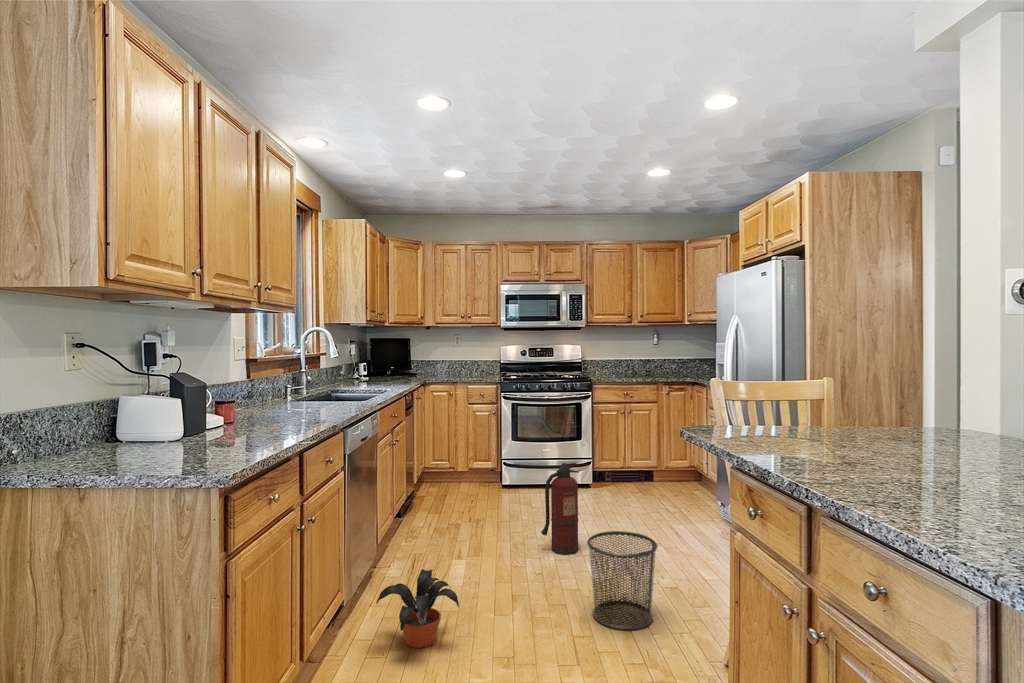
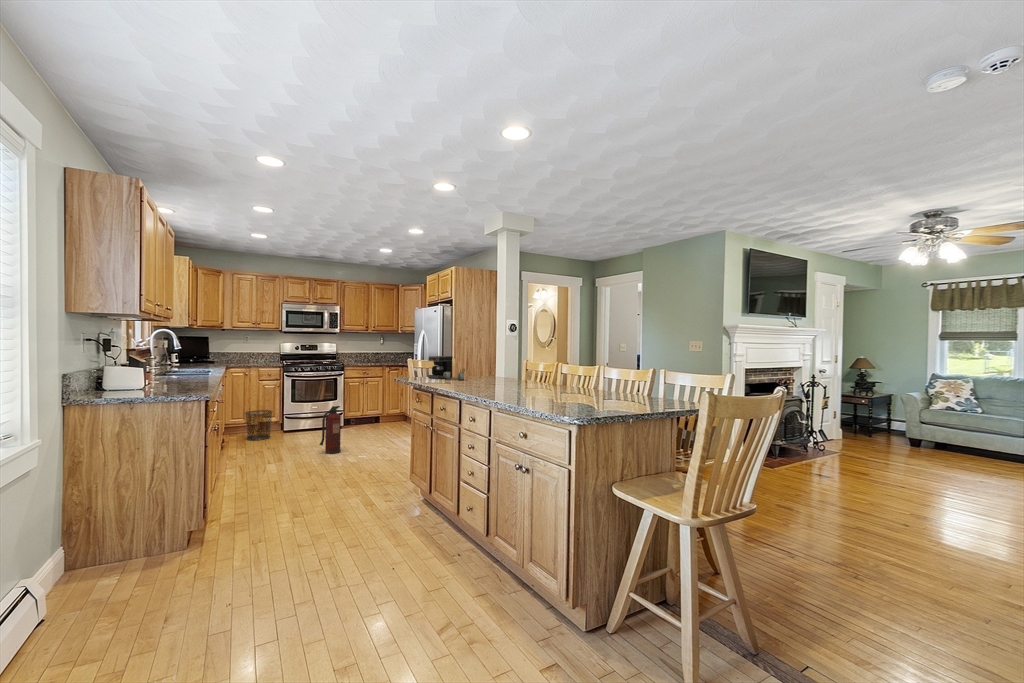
coffee maker: none [780,377,926,464] -> present [428,356,465,380]
waste bin: present [587,531,657,630] -> present [245,410,272,440]
potted plant: present [376,569,459,648] -> none [241,456,287,491]

